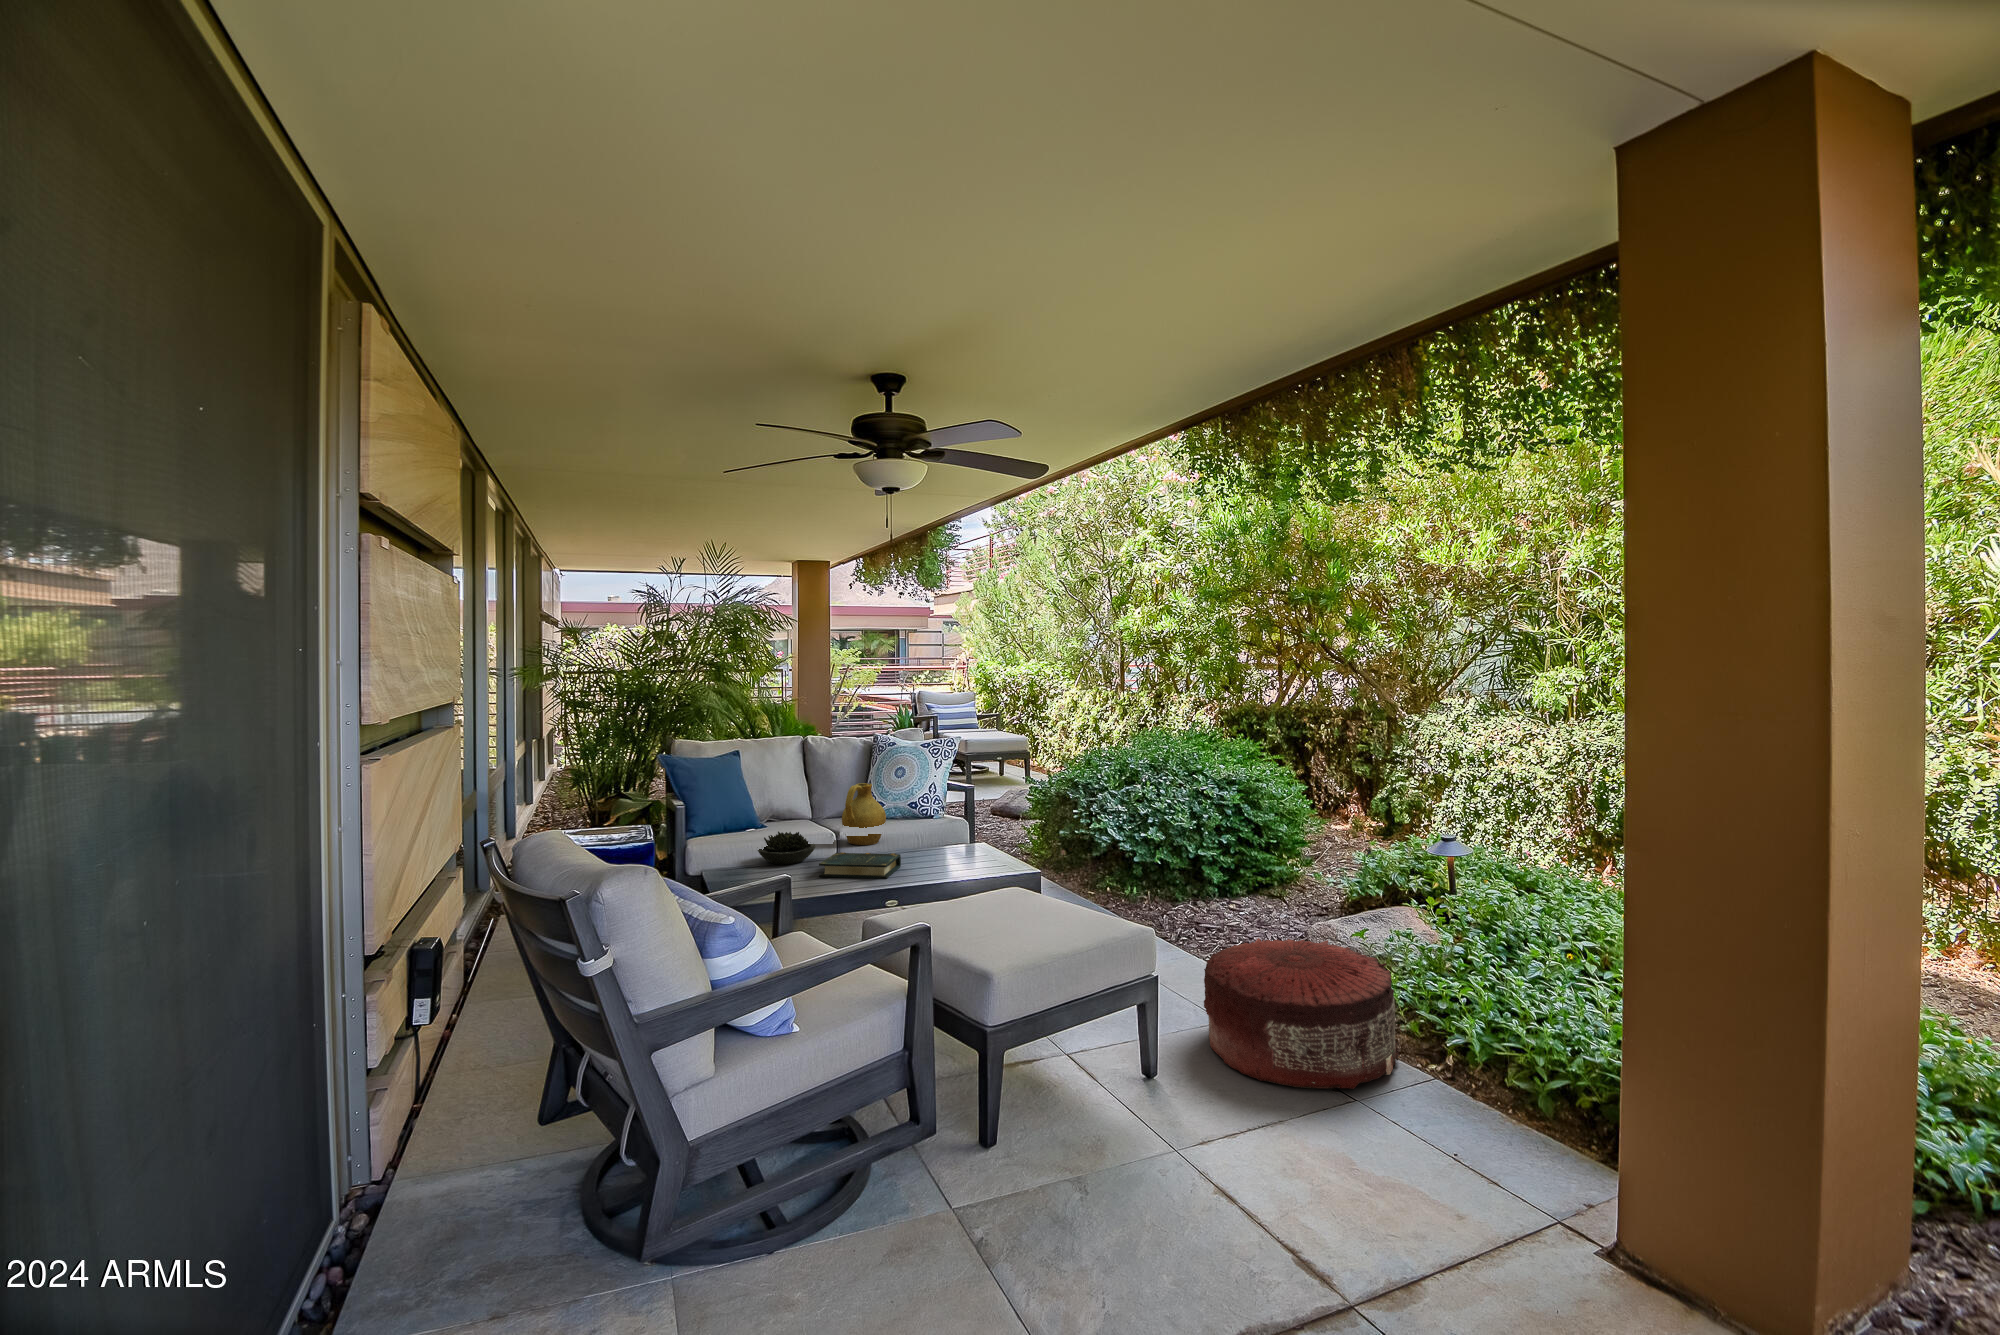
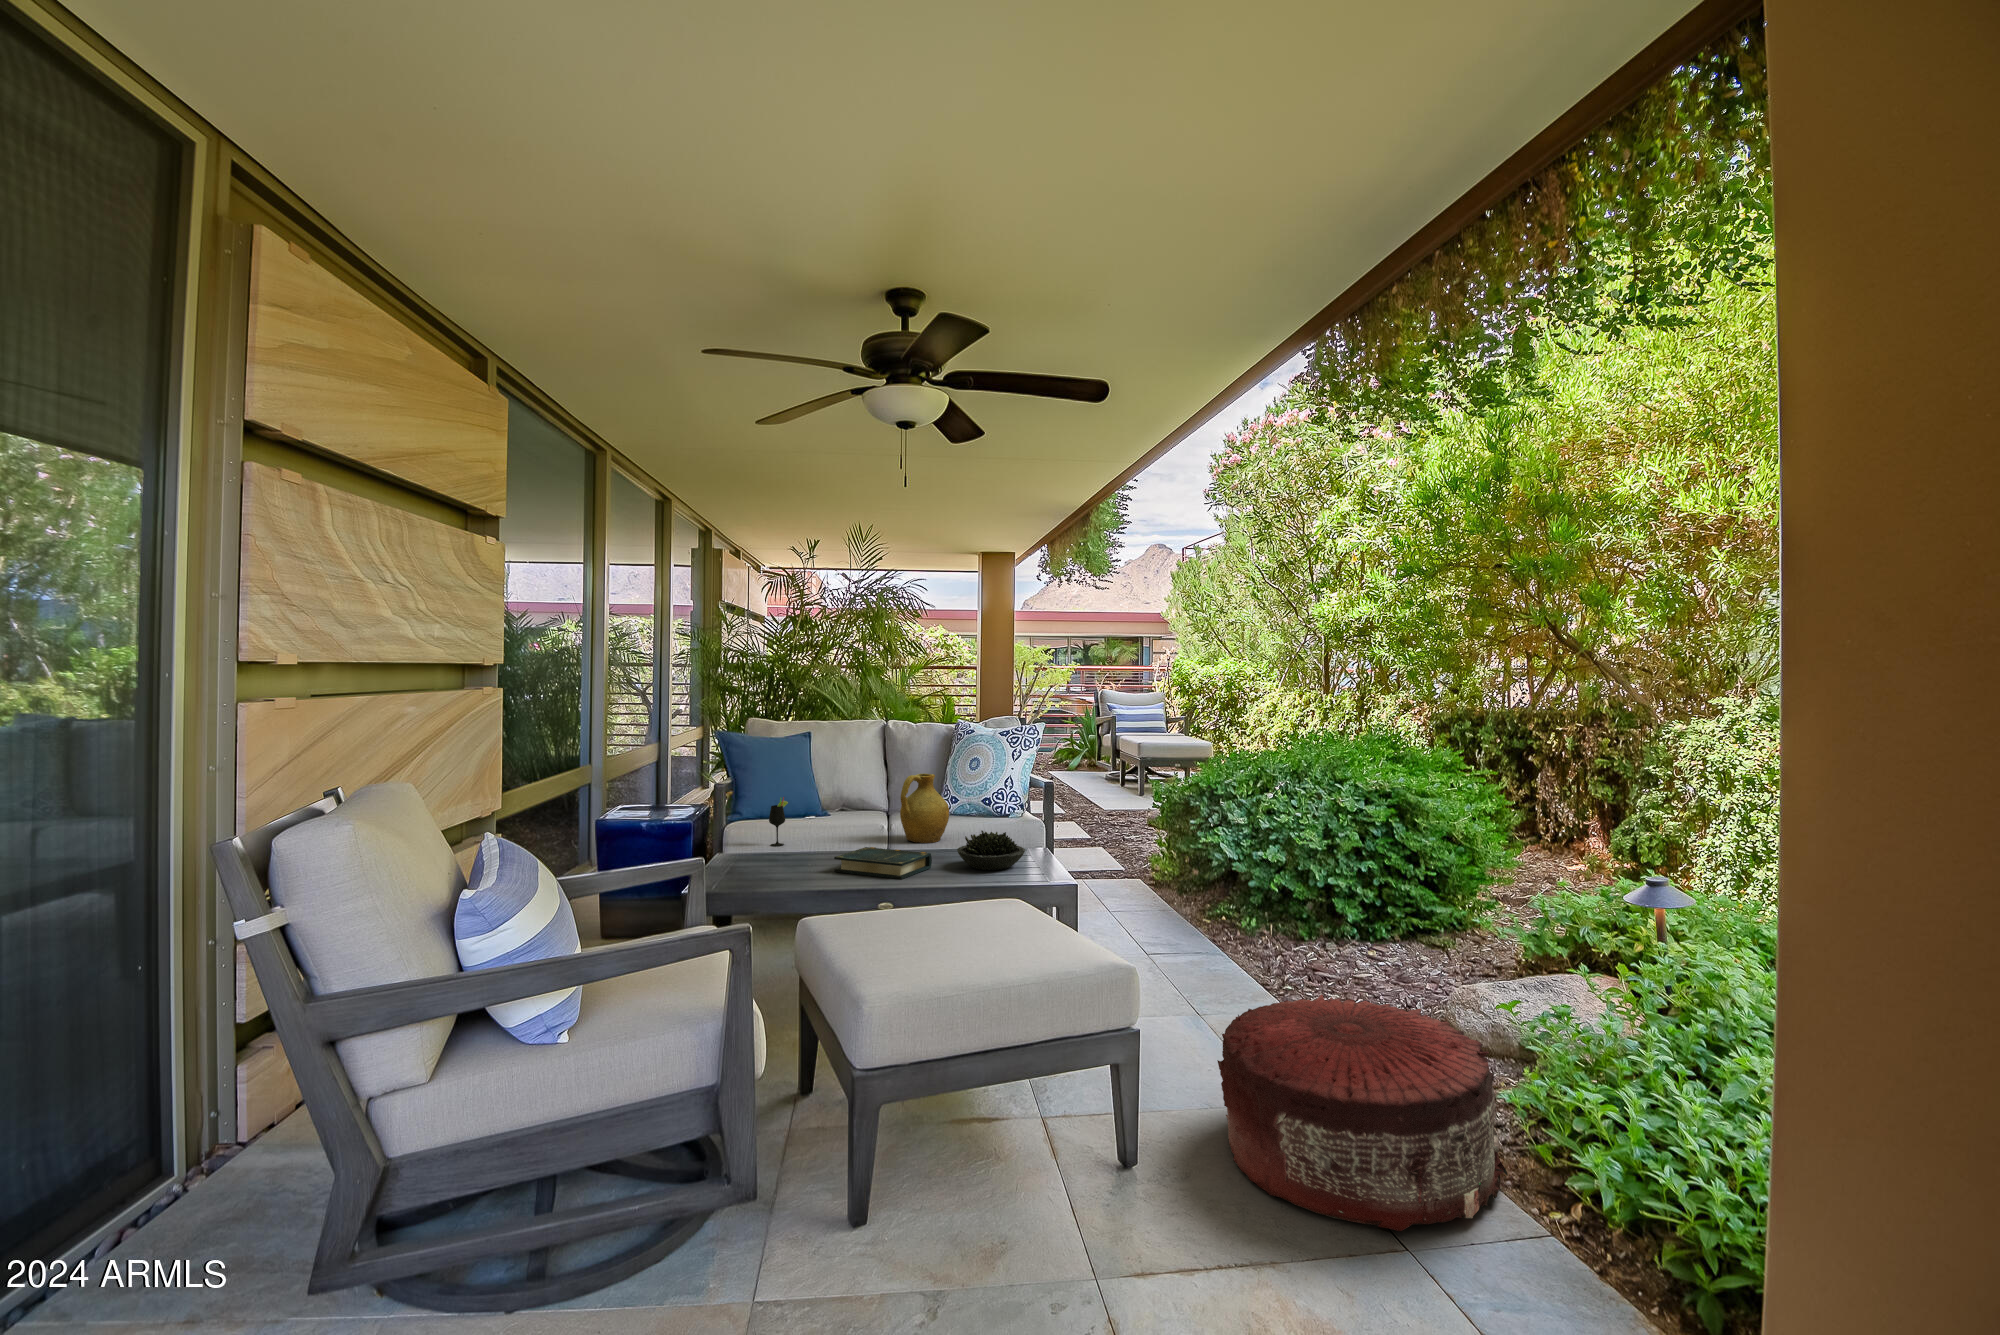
wine glass: none [724,812,742,858] -> present [769,797,788,846]
succulent plant: present [758,831,815,865] -> present [957,831,1025,870]

